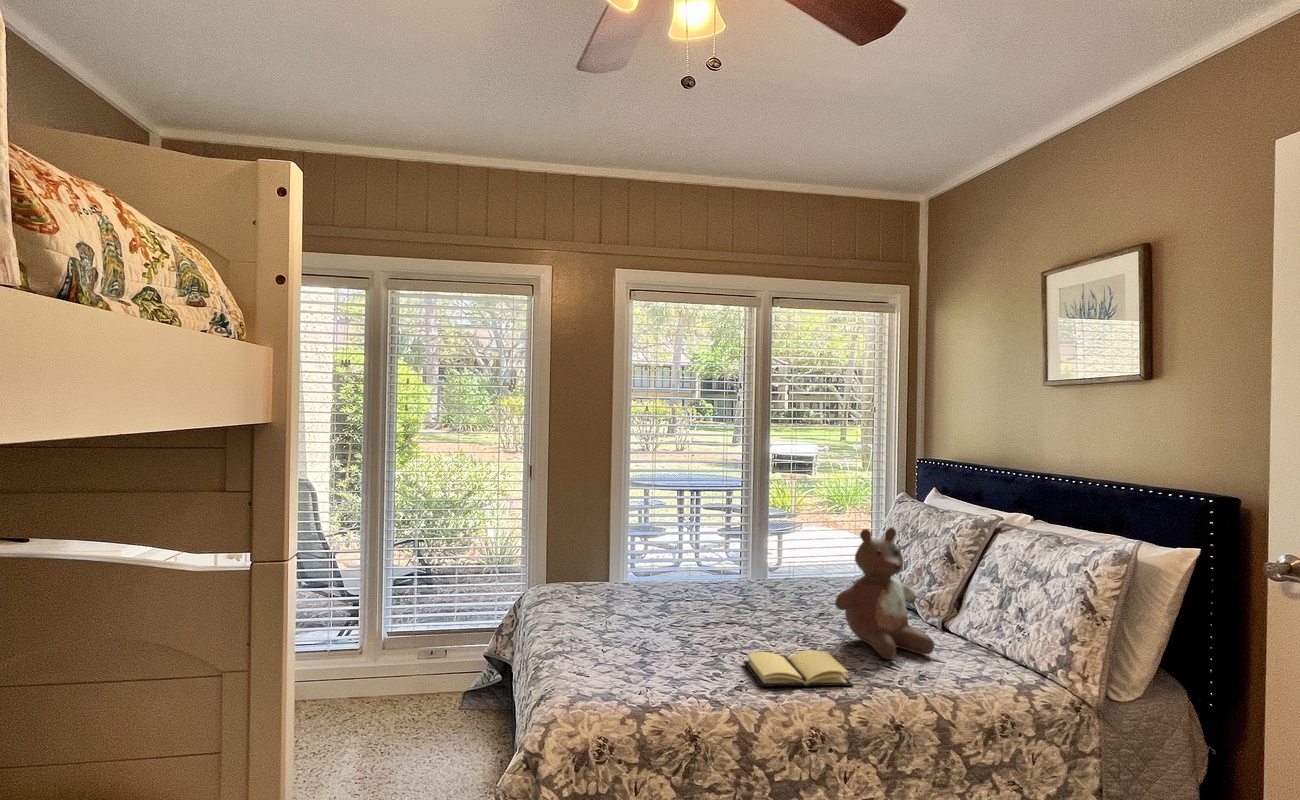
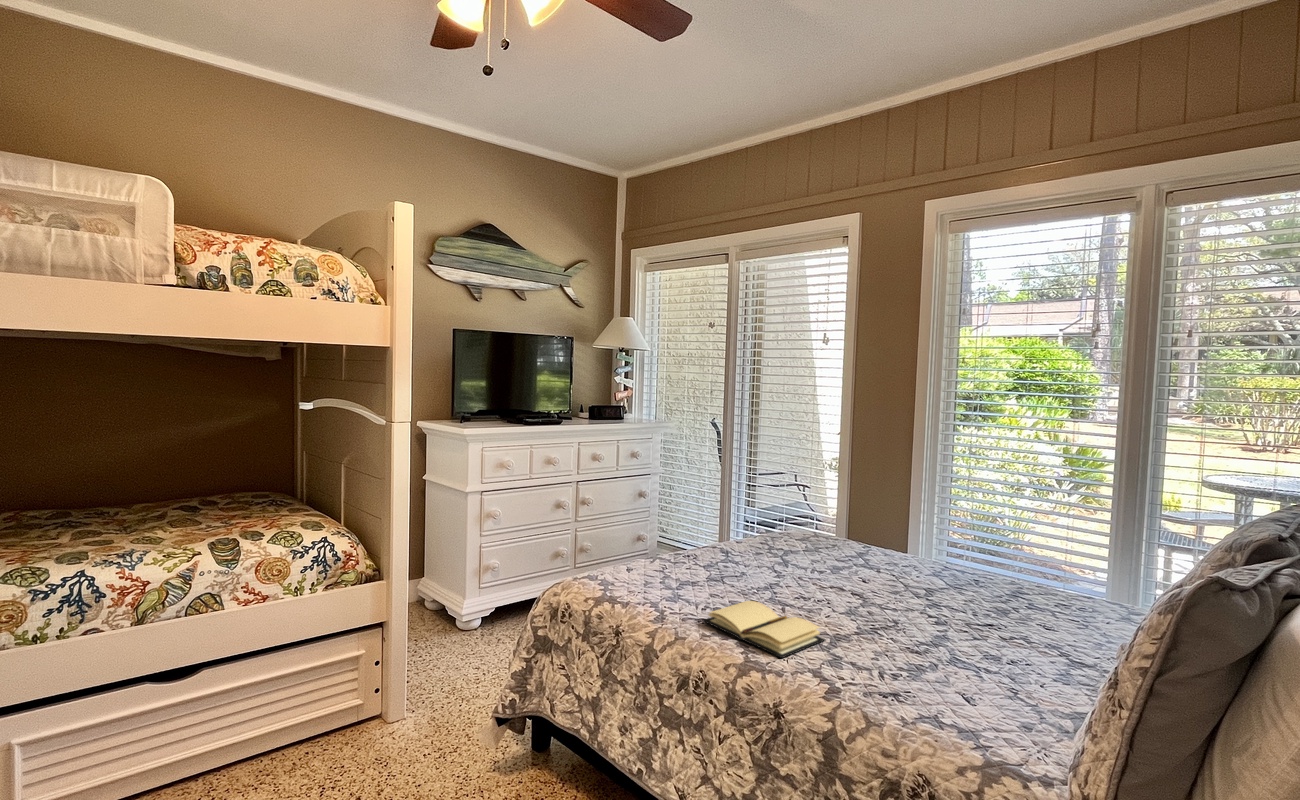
stuffed bear: present [835,528,934,659] -> none [881,504,1015,686]

